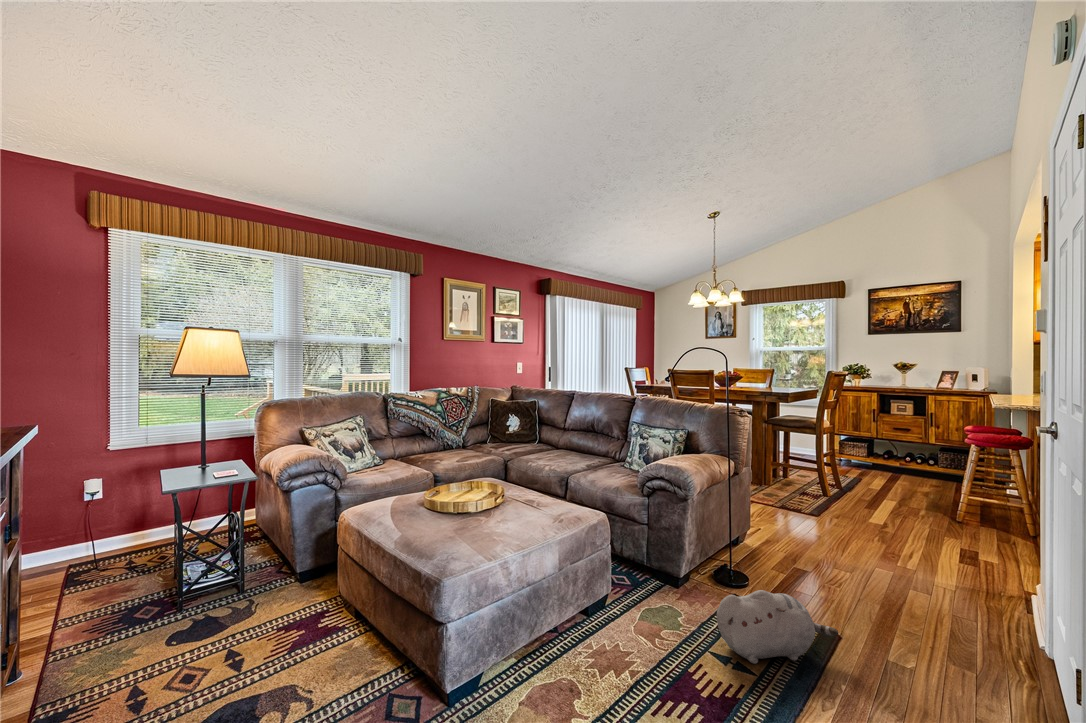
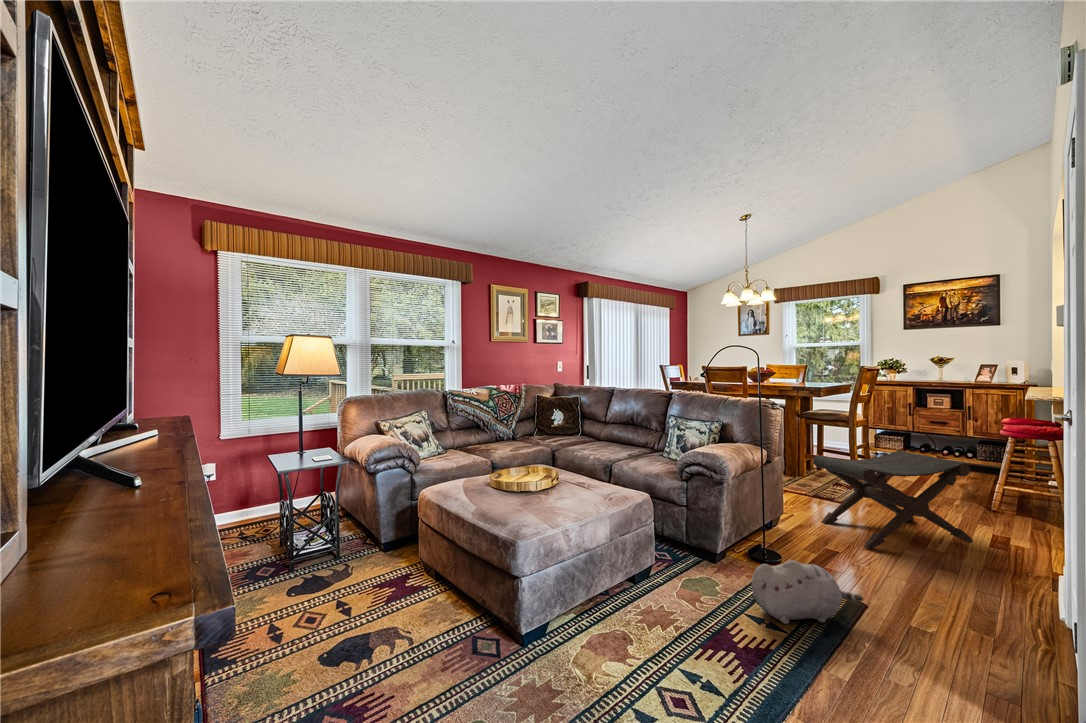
footstool: none [781,461,944,569] -> present [813,451,973,549]

